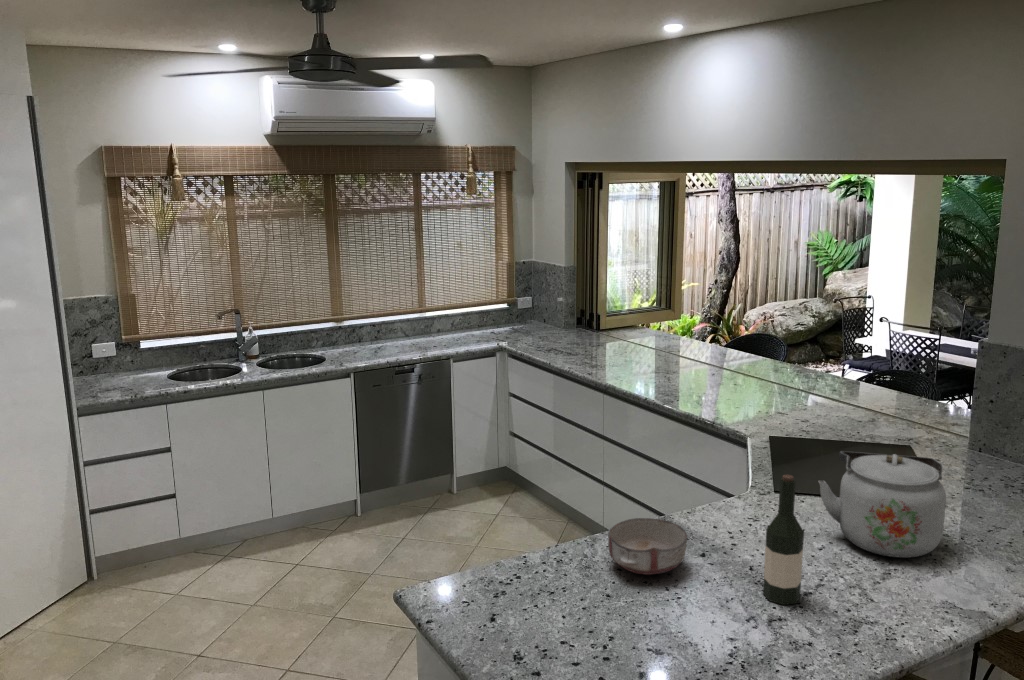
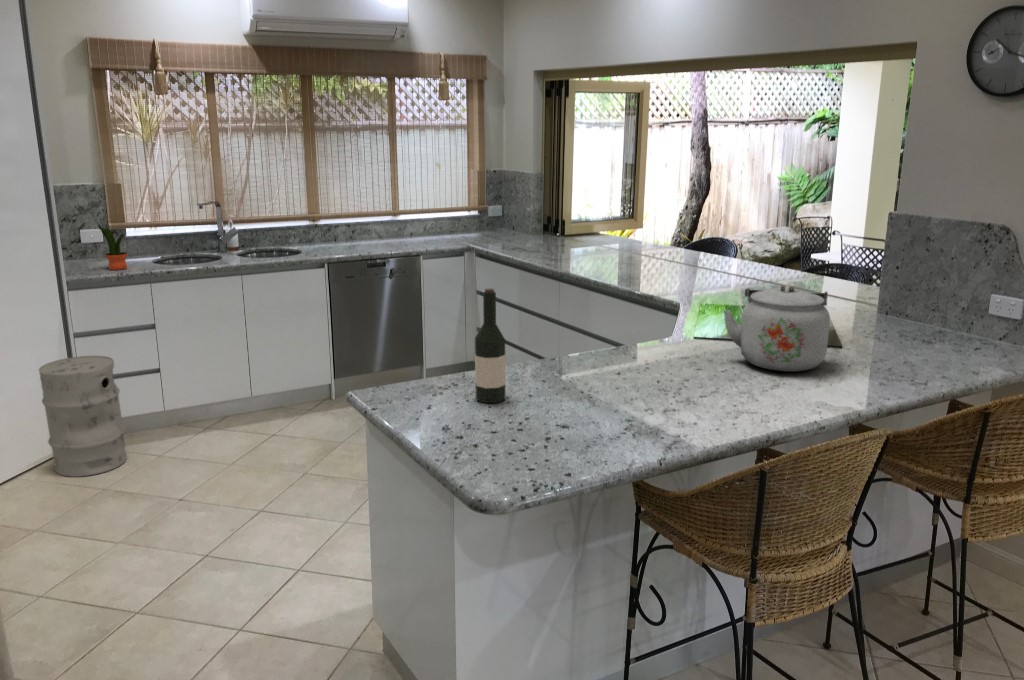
potted plant: none [109,341,141,390] -> present [98,224,127,270]
wine bottle: present [763,475,804,605] -> present [475,288,505,403]
trash can: none [44,488,138,626] -> present [39,356,127,477]
ceramic bowl: present [608,518,687,575] -> none [535,338,603,379]

